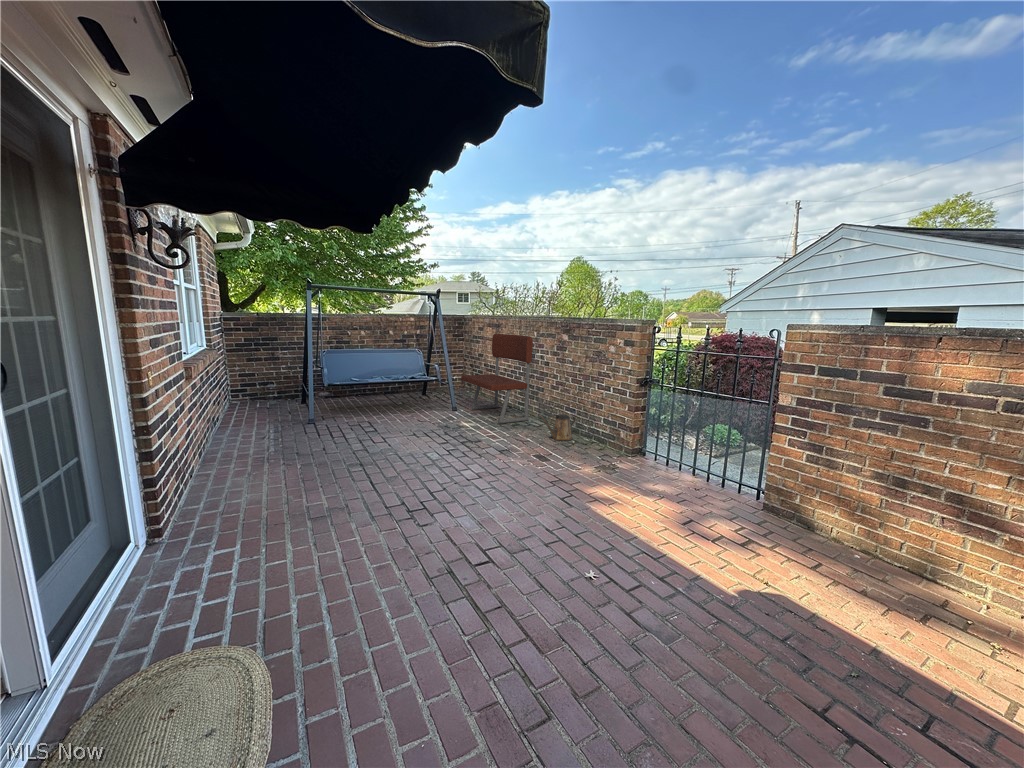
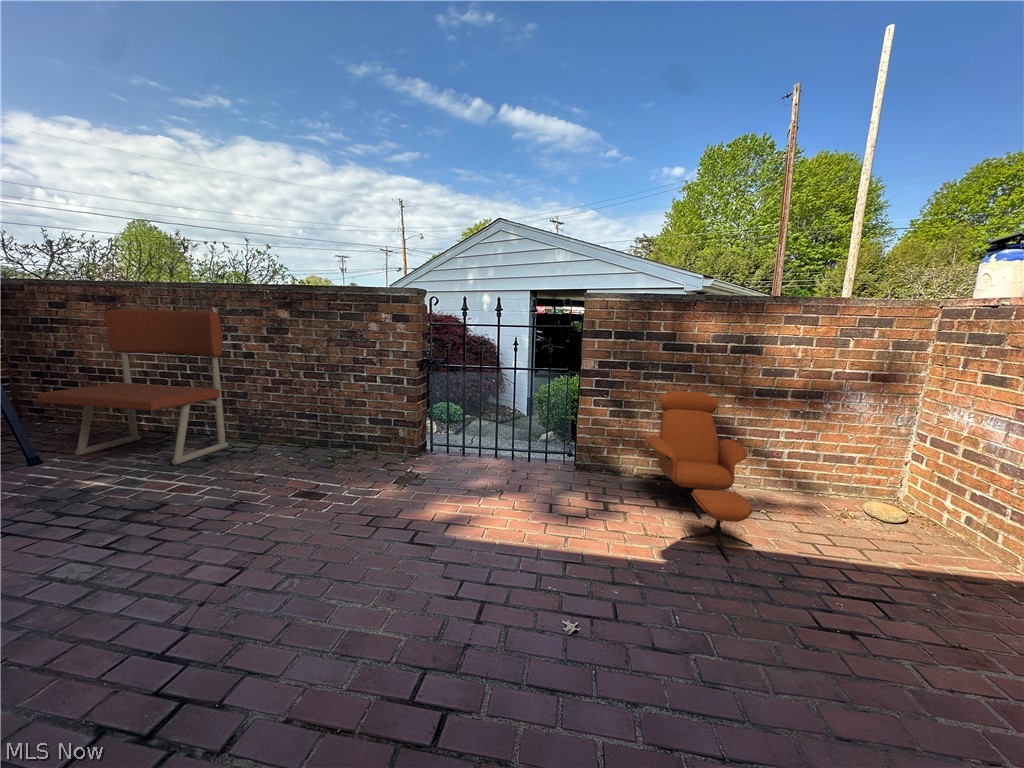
watering can: present [539,414,576,441] -> none [278,424,328,464]
lounge chair: none [783,447,970,648] -> present [647,391,752,562]

